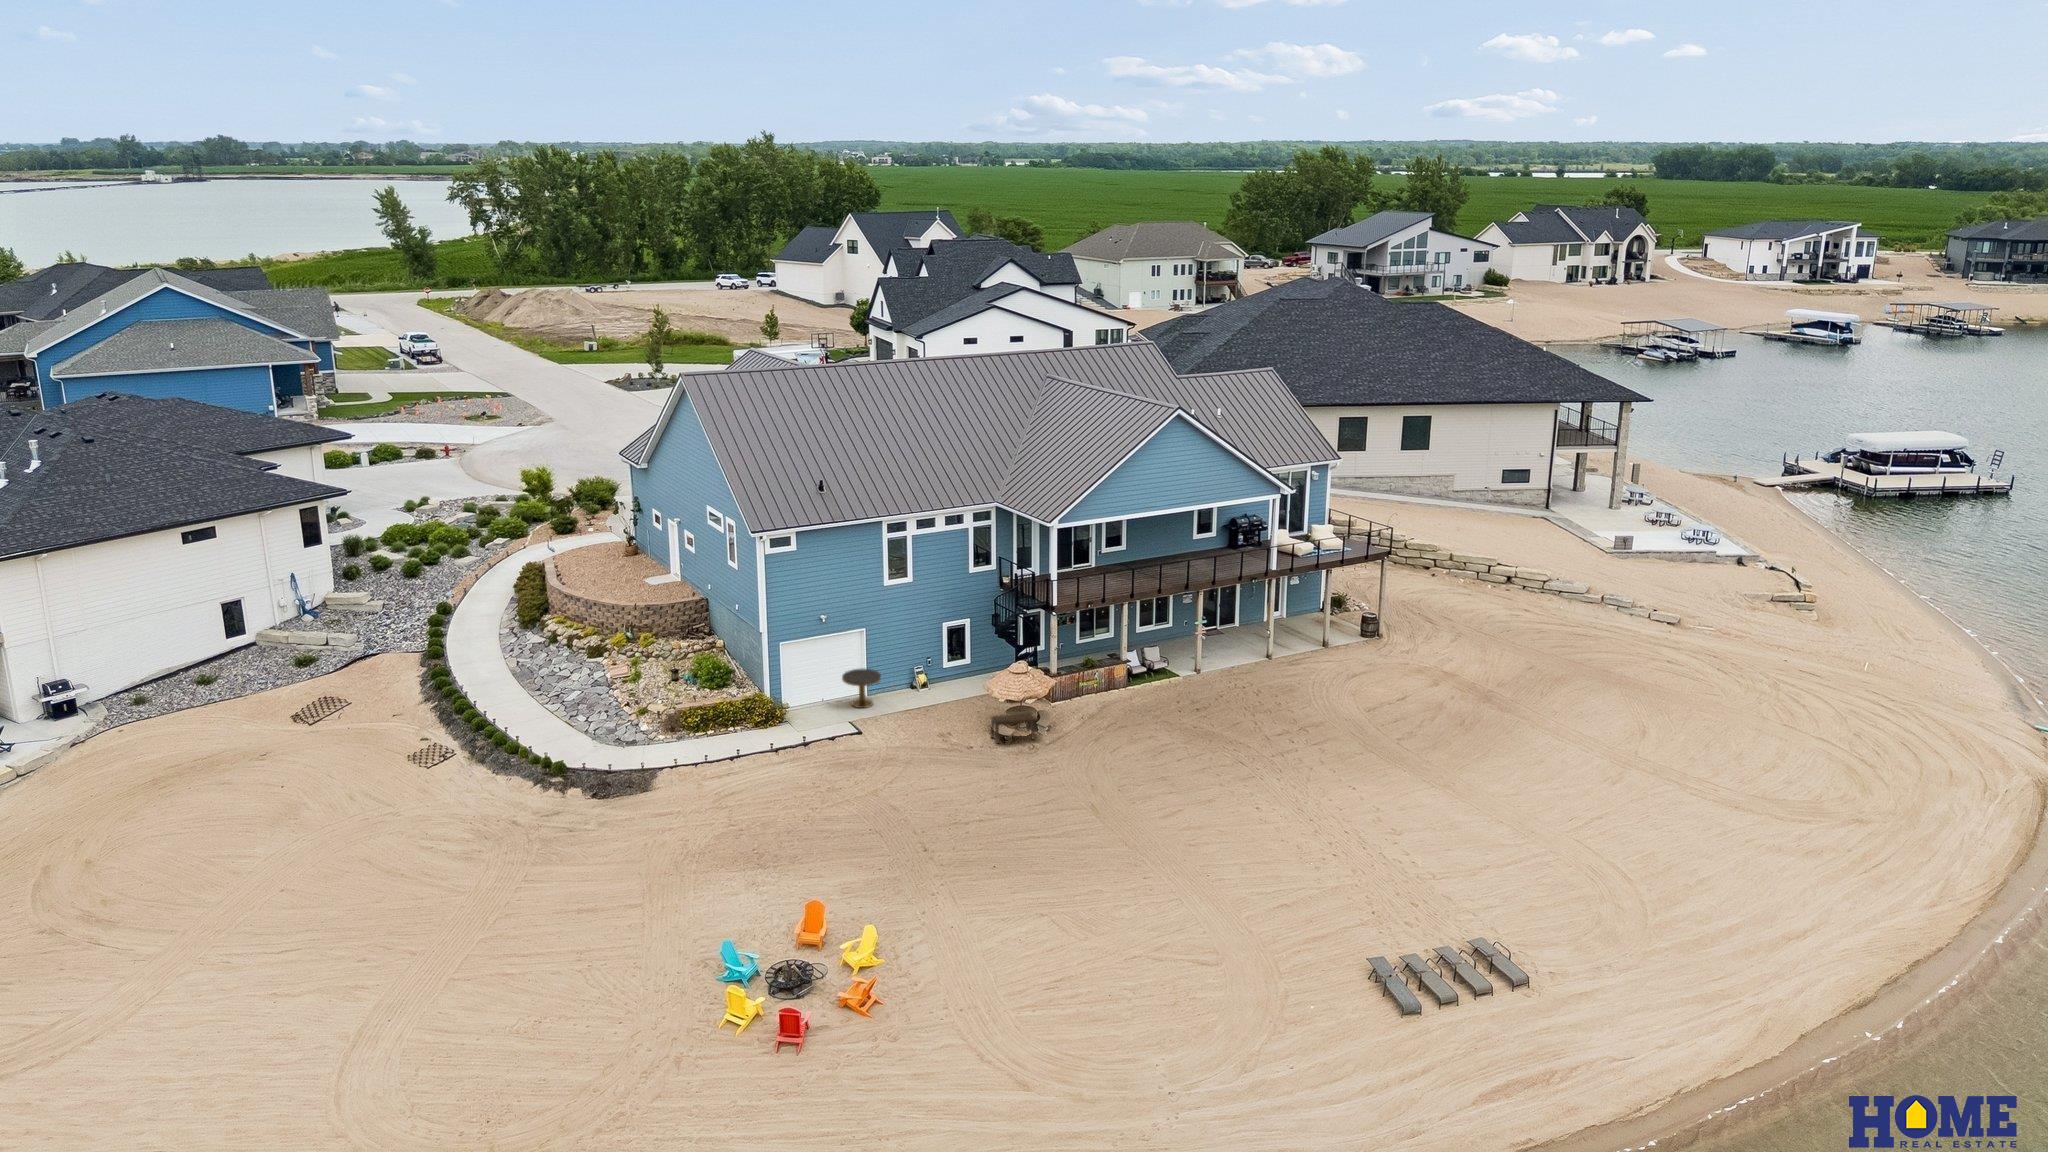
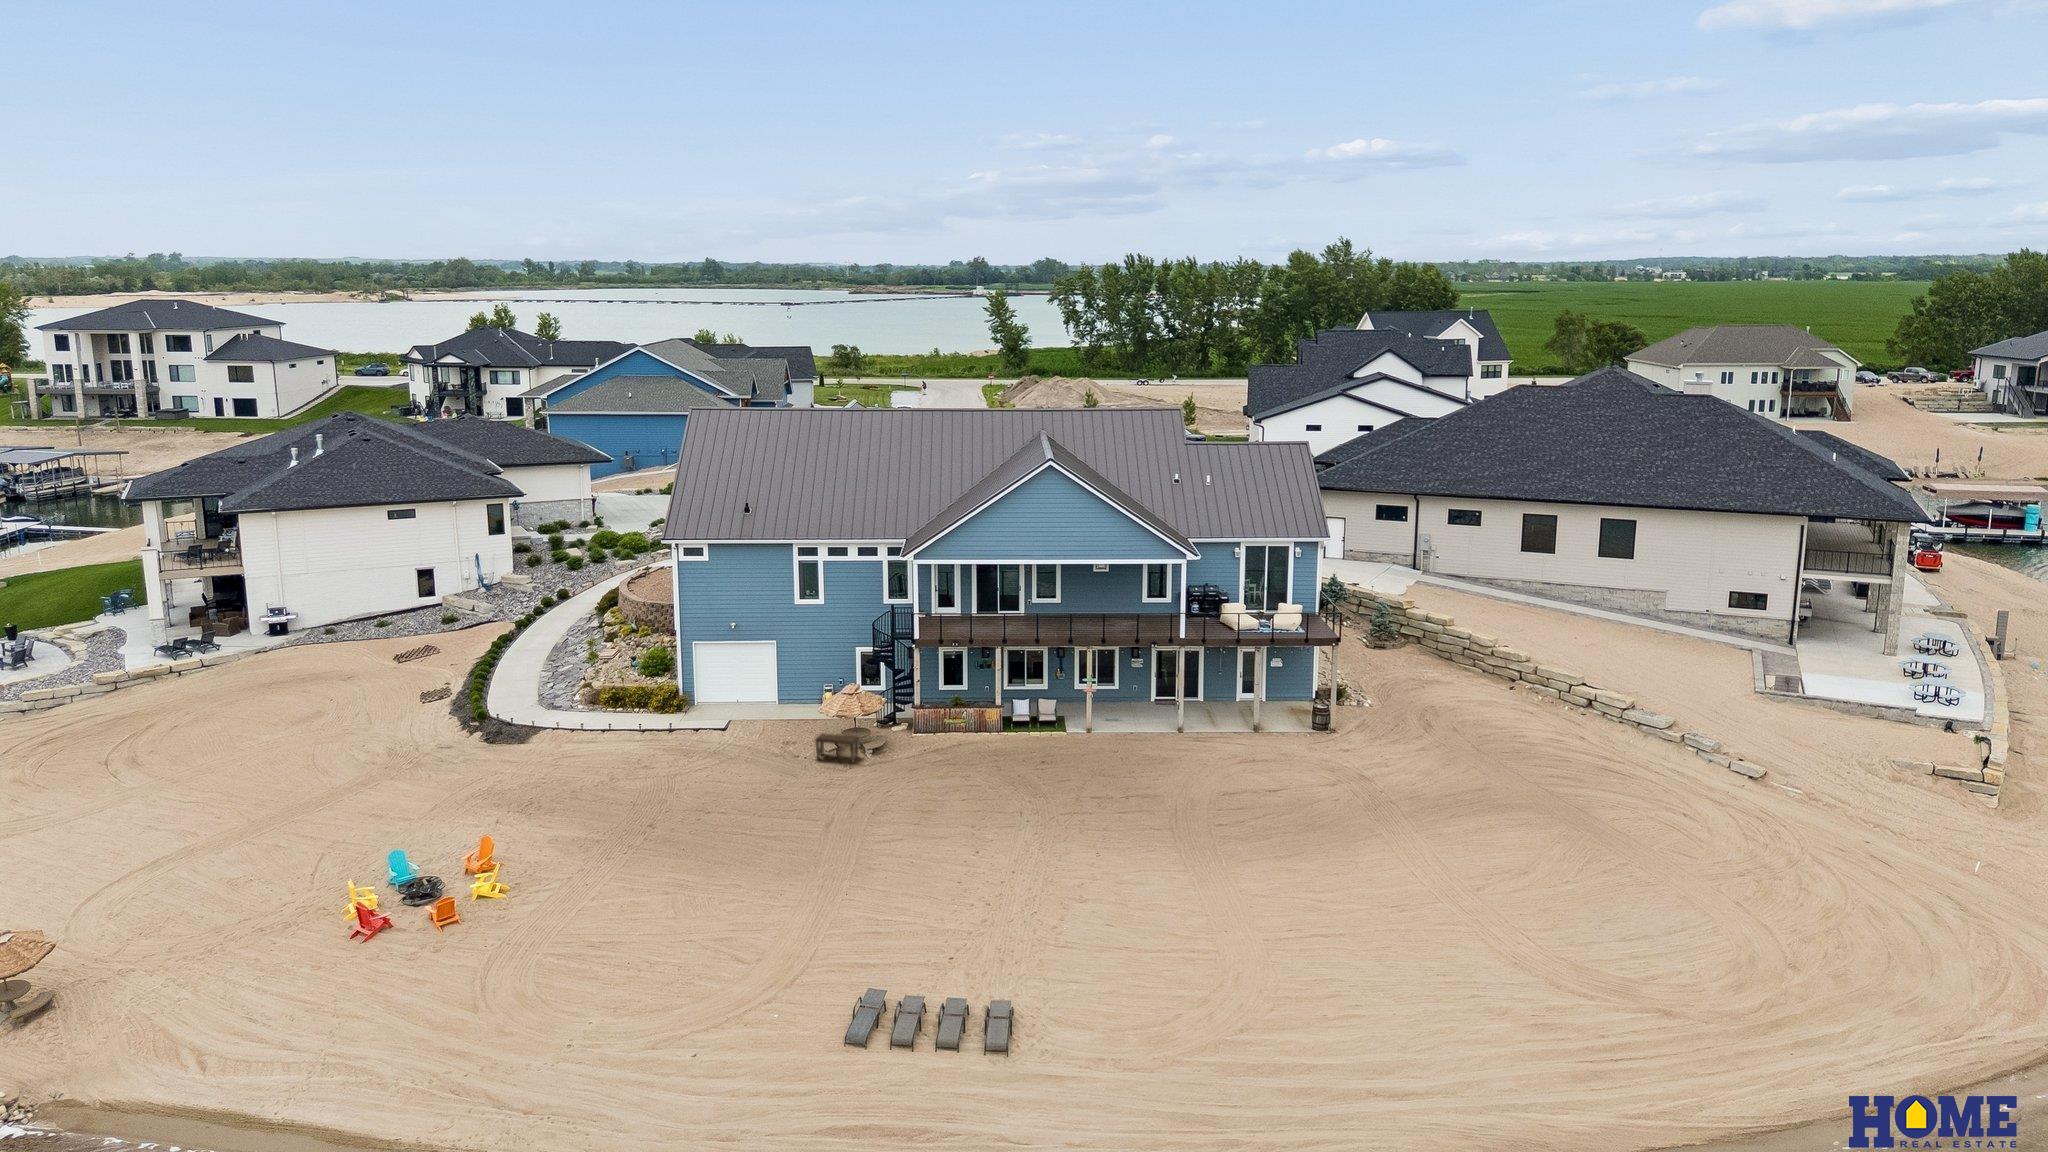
side table: present [842,668,881,708] -> none [742,678,779,714]

